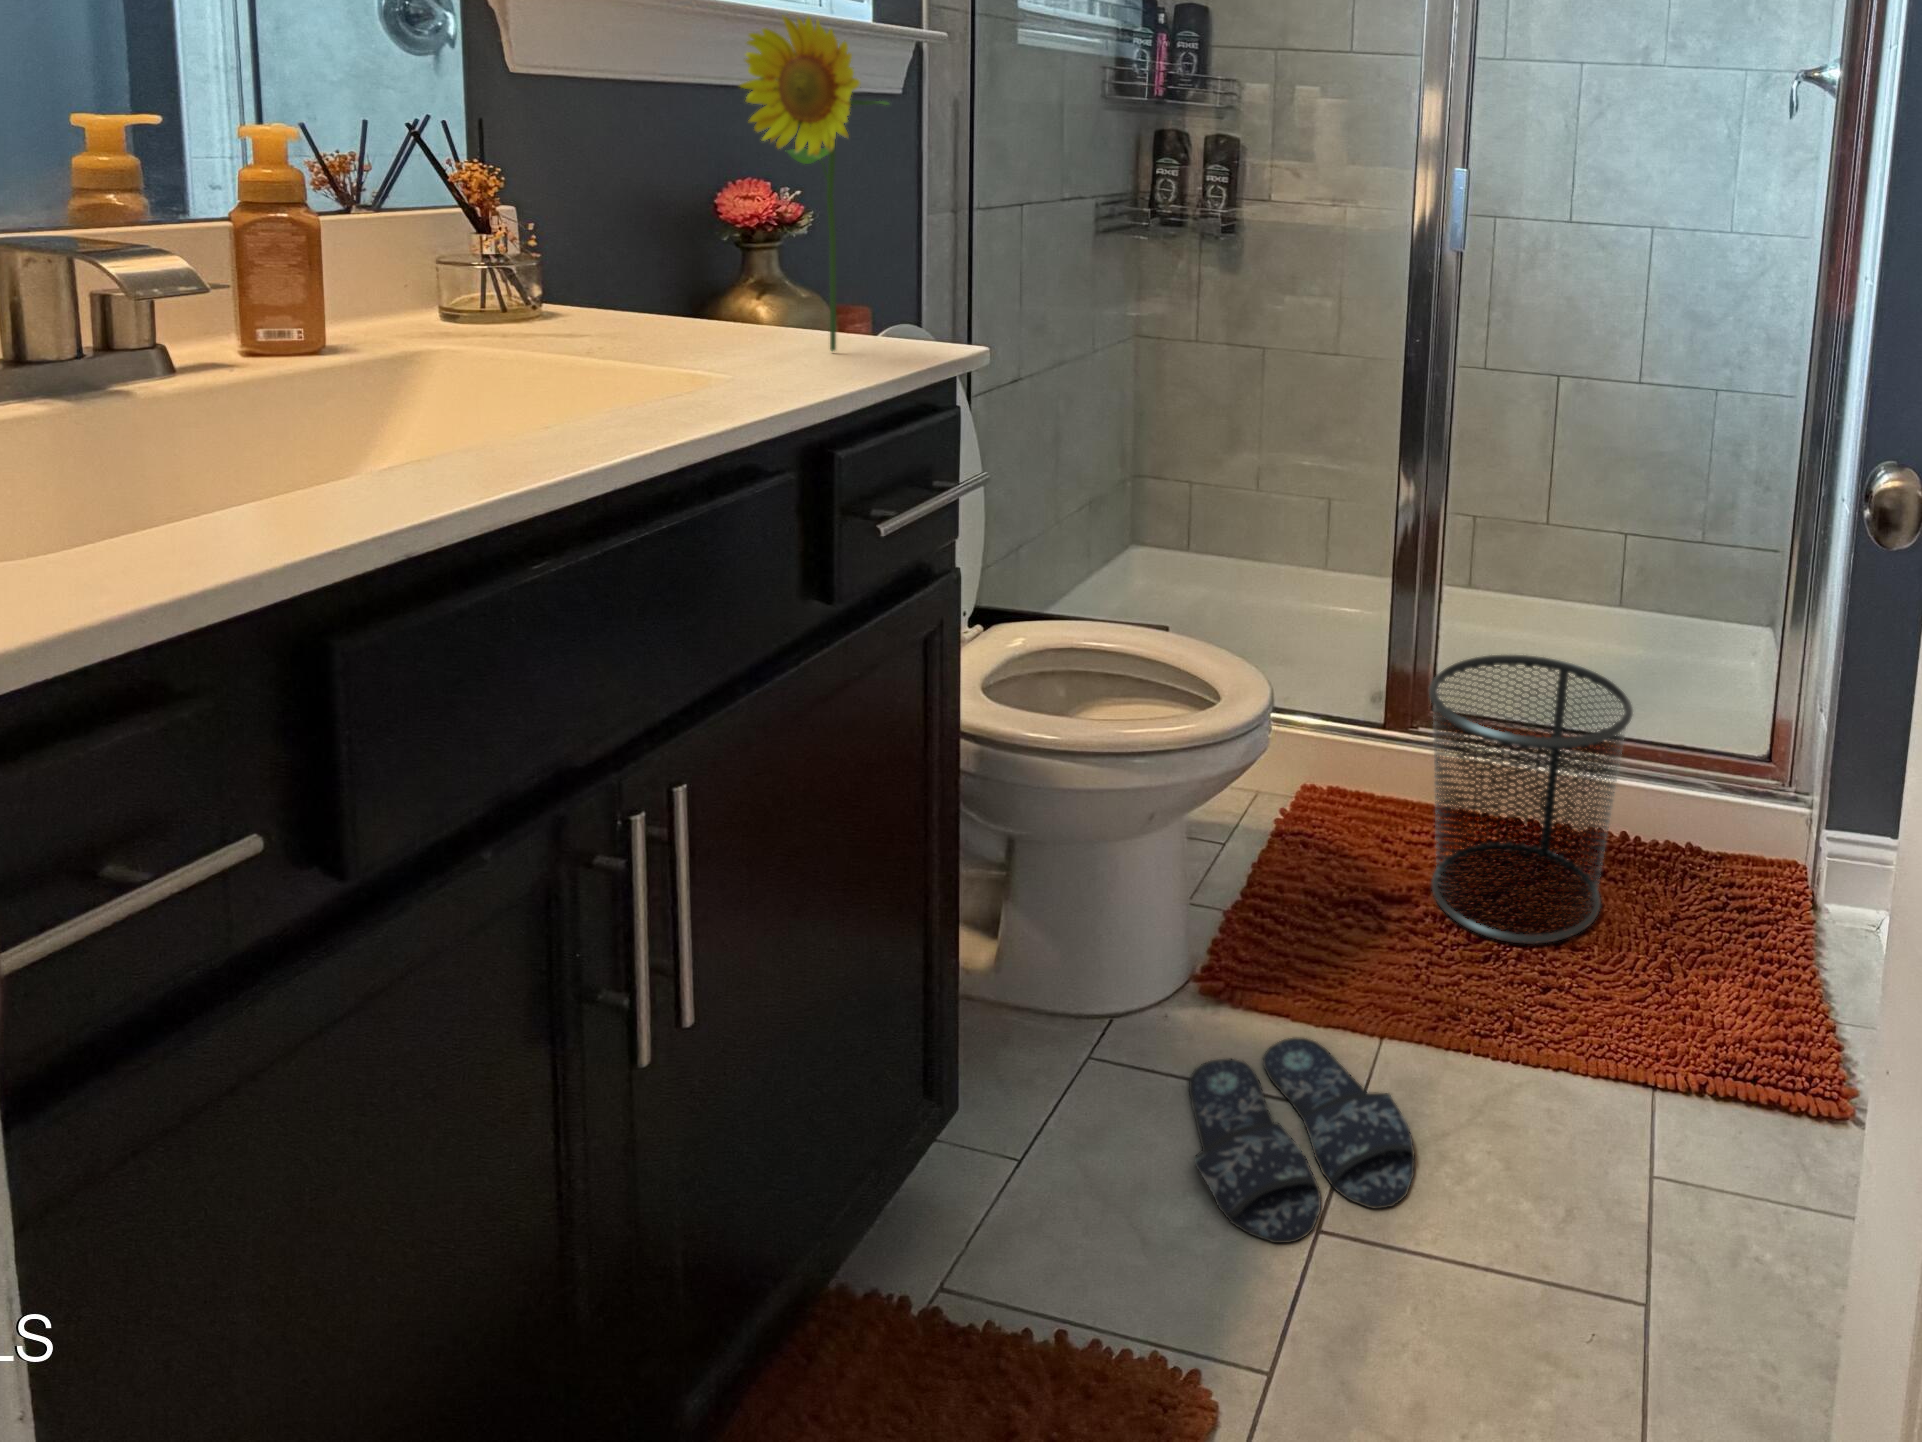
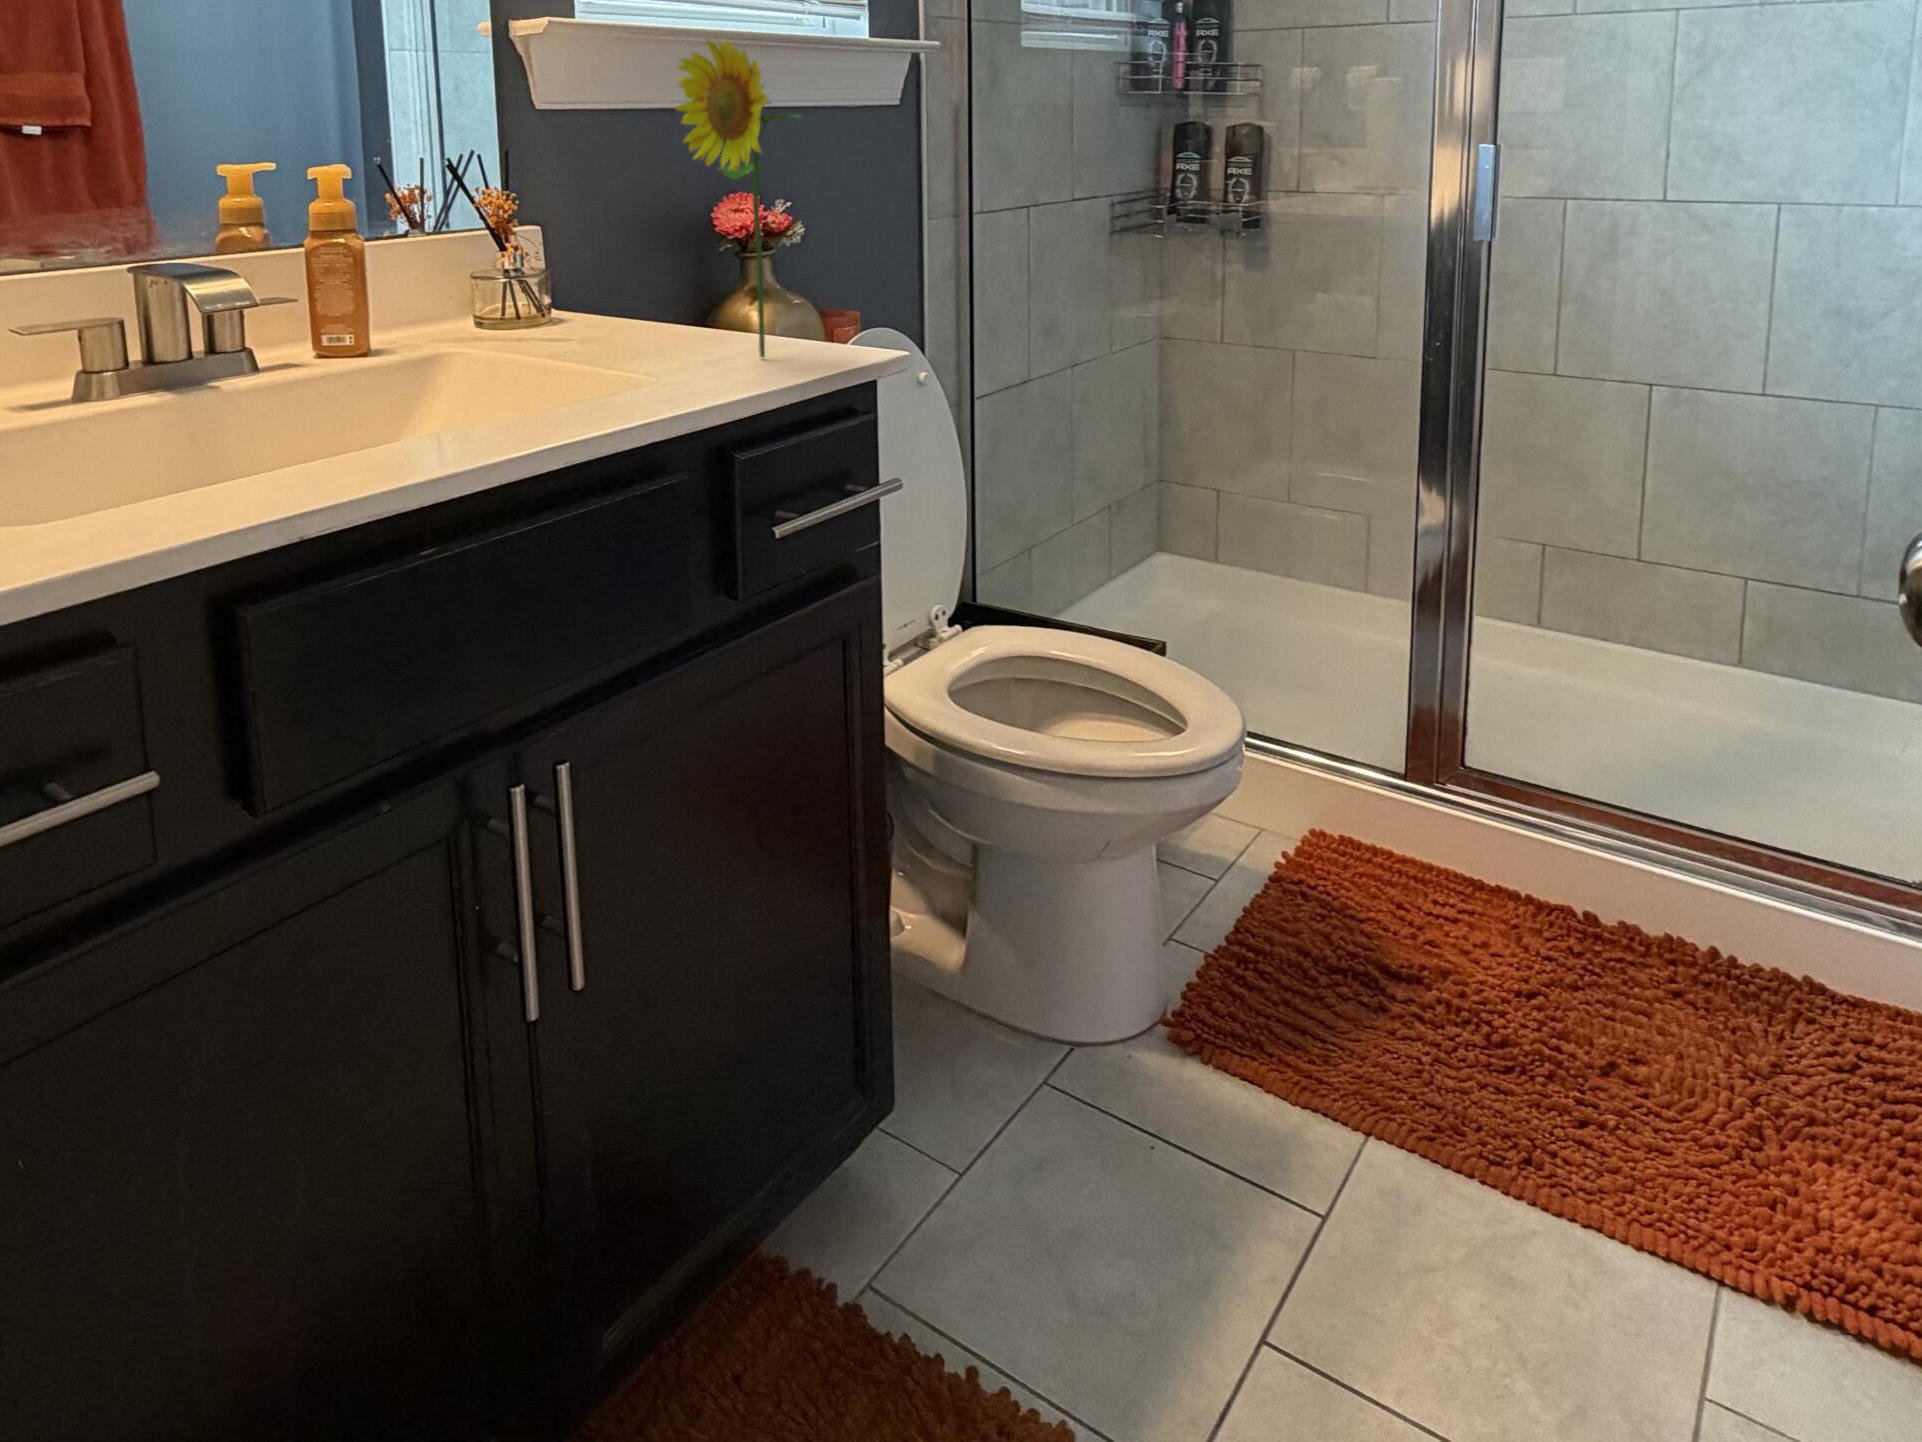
waste bin: present [1429,655,1633,944] -> none [1442,712,1714,1066]
slippers: present [1189,1038,1415,1243] -> none [1133,1108,1386,1345]

